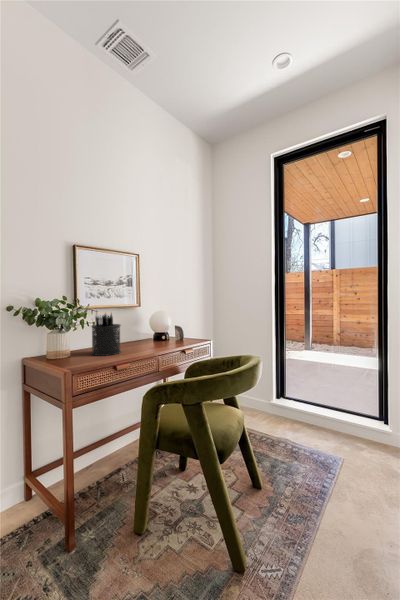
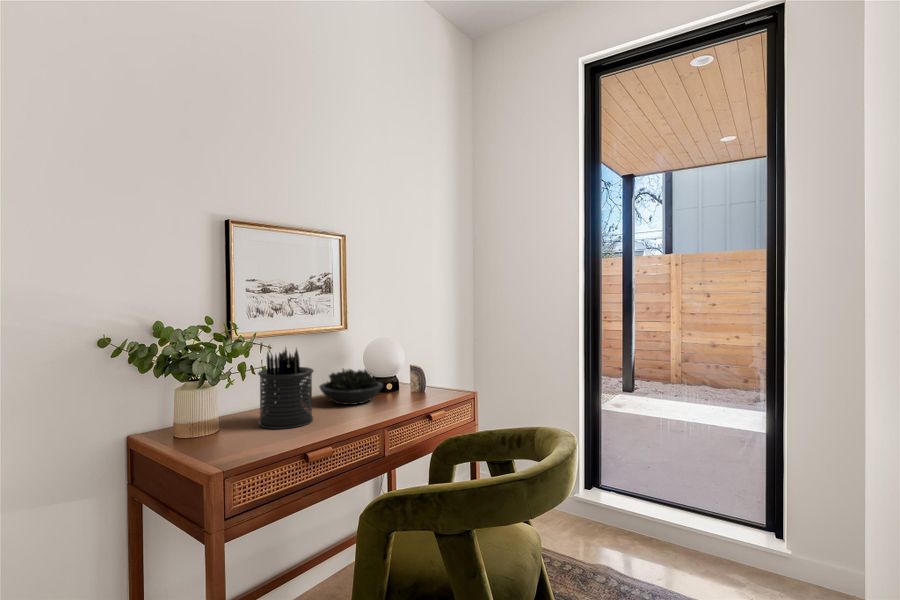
succulent plant: none [125,326,161,346] -> present [319,369,383,405]

